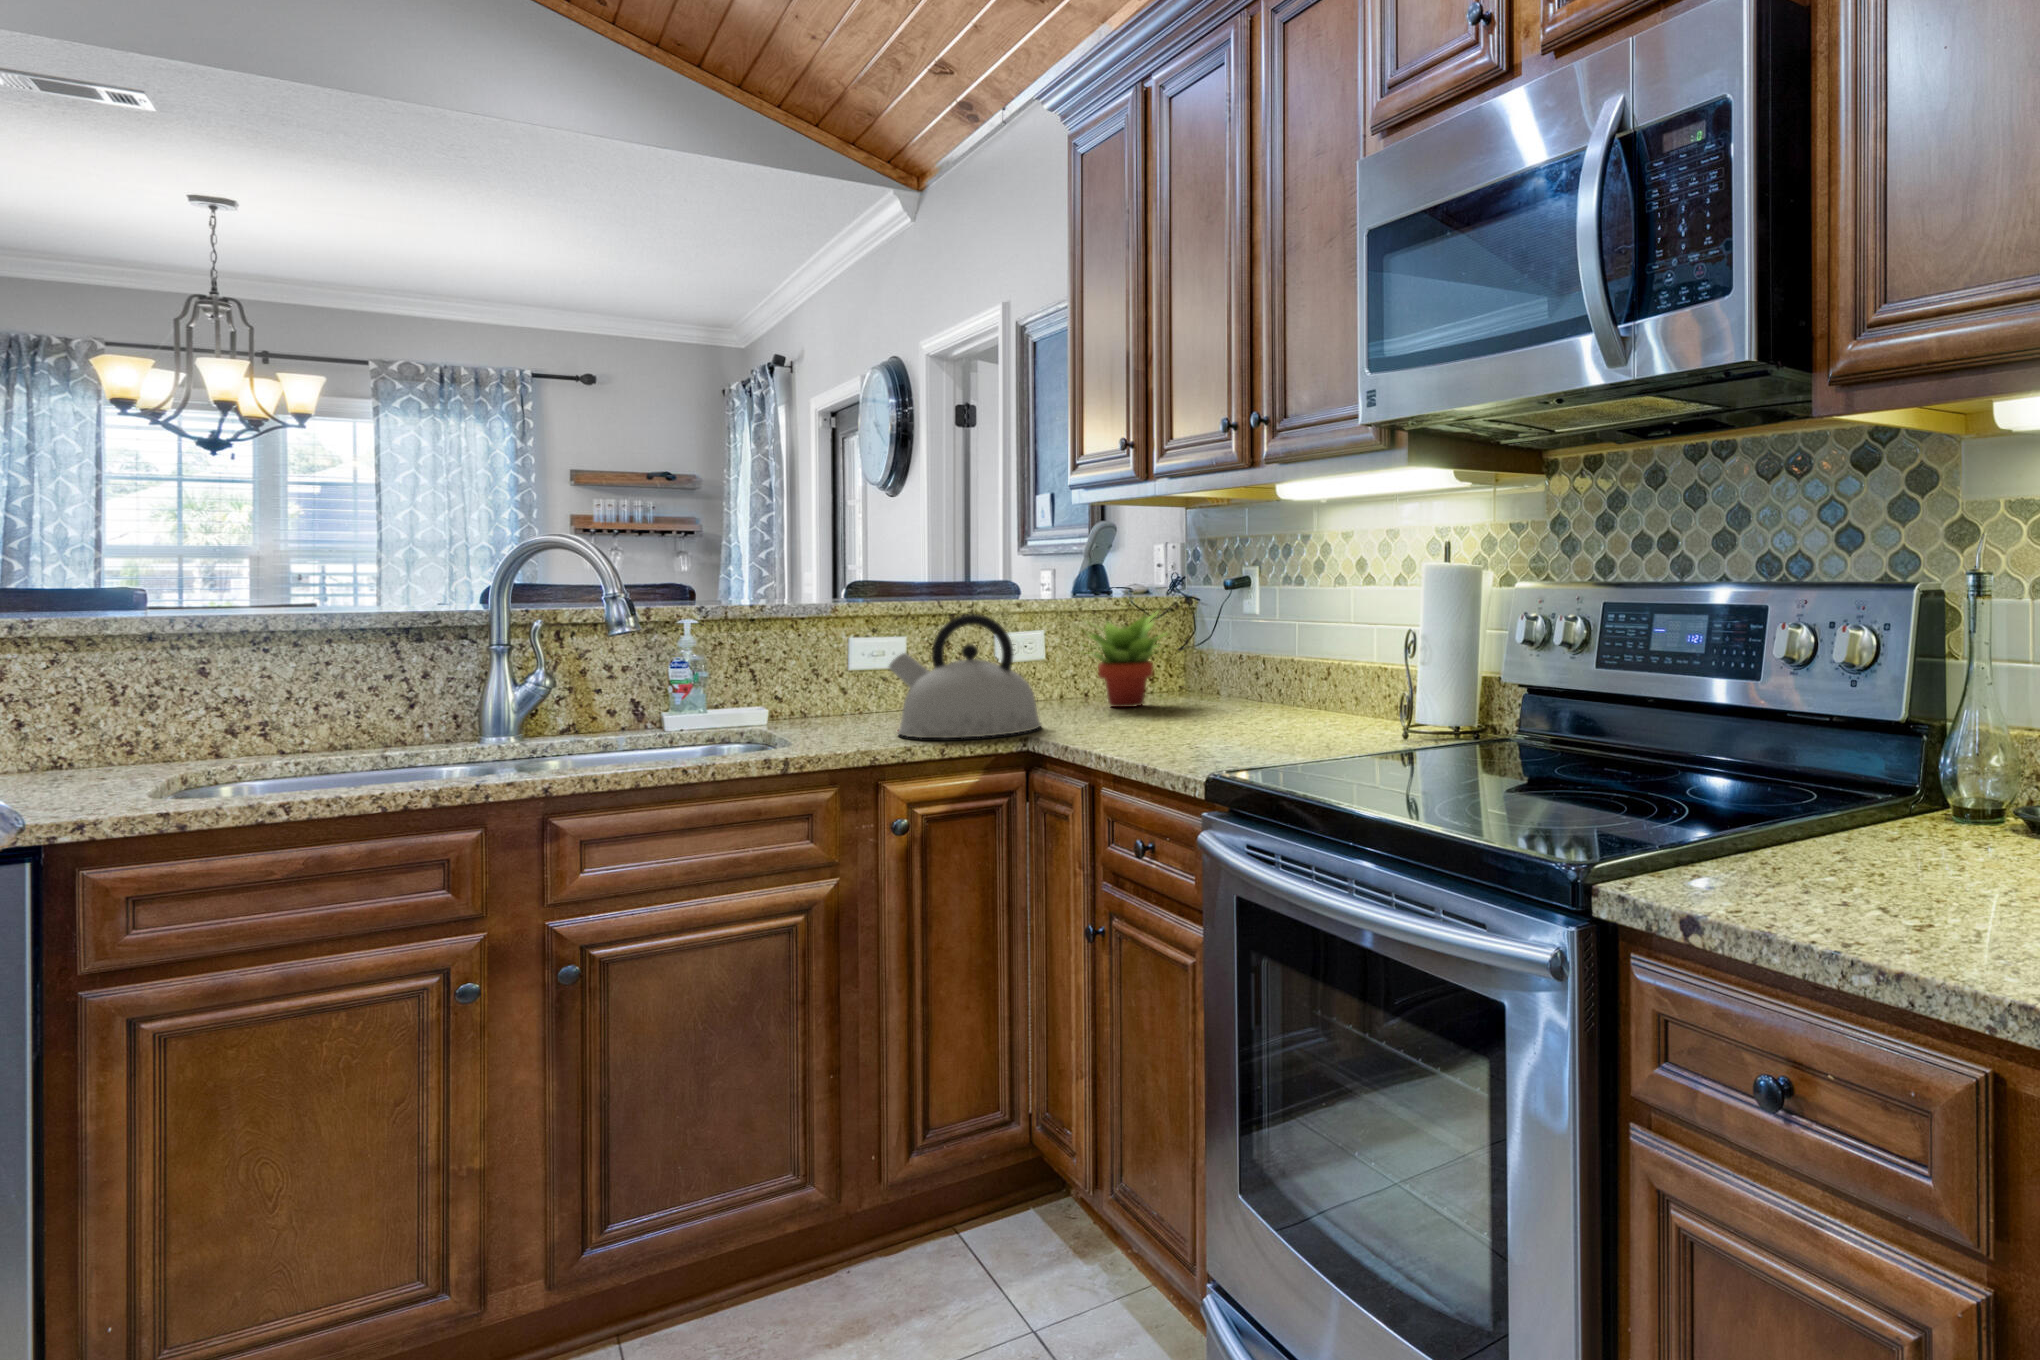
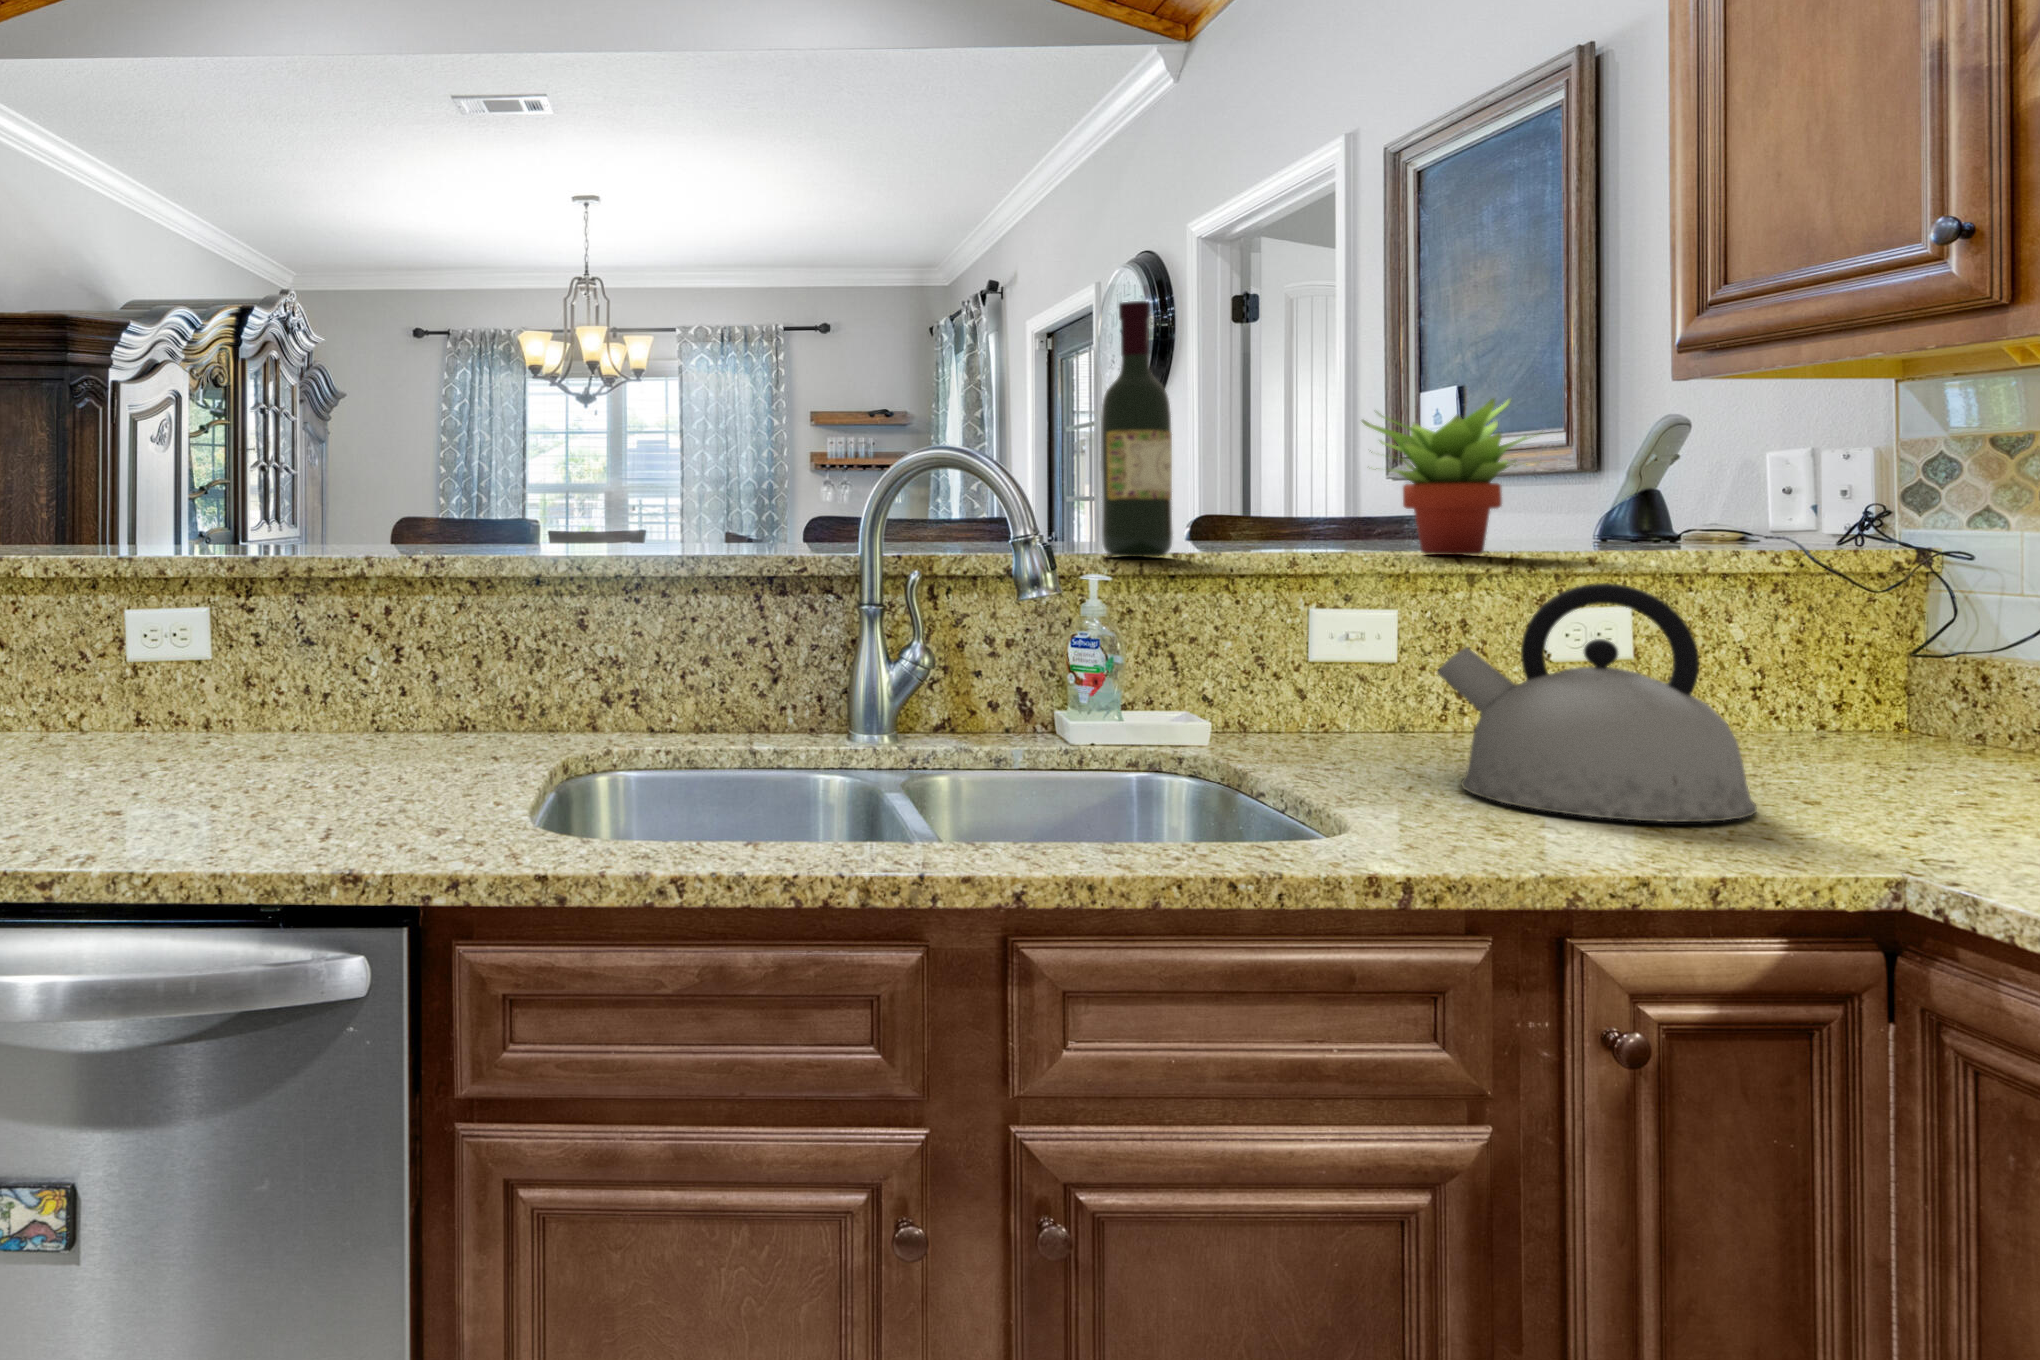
wine bottle: none [696,435,749,606] -> present [1101,301,1173,557]
succulent plant: present [1082,611,1167,707] -> present [1362,398,1528,555]

